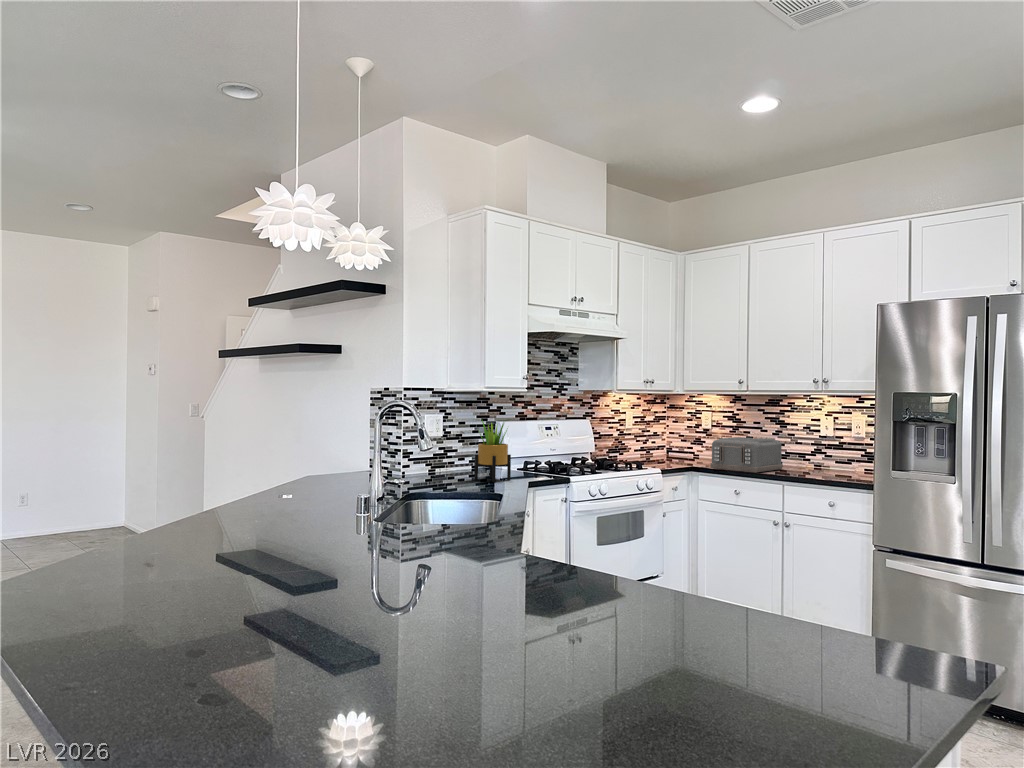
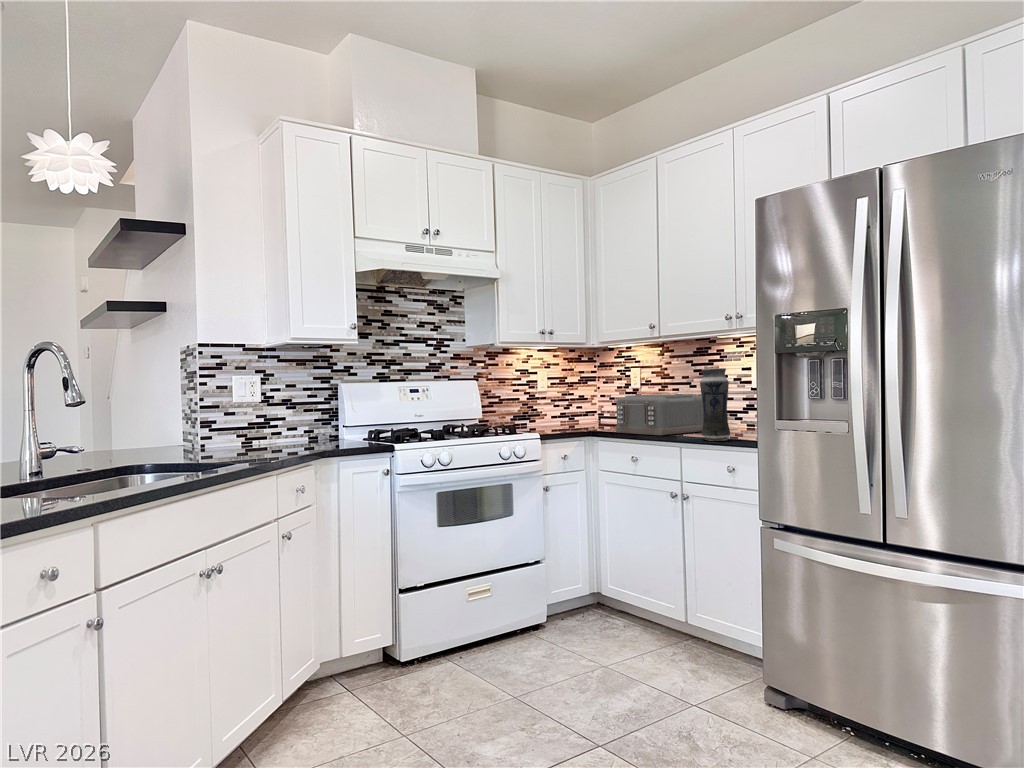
potted plant: present [475,421,511,482] -> none [265,375,314,453]
vase: none [795,423,818,479] -> present [700,368,730,441]

